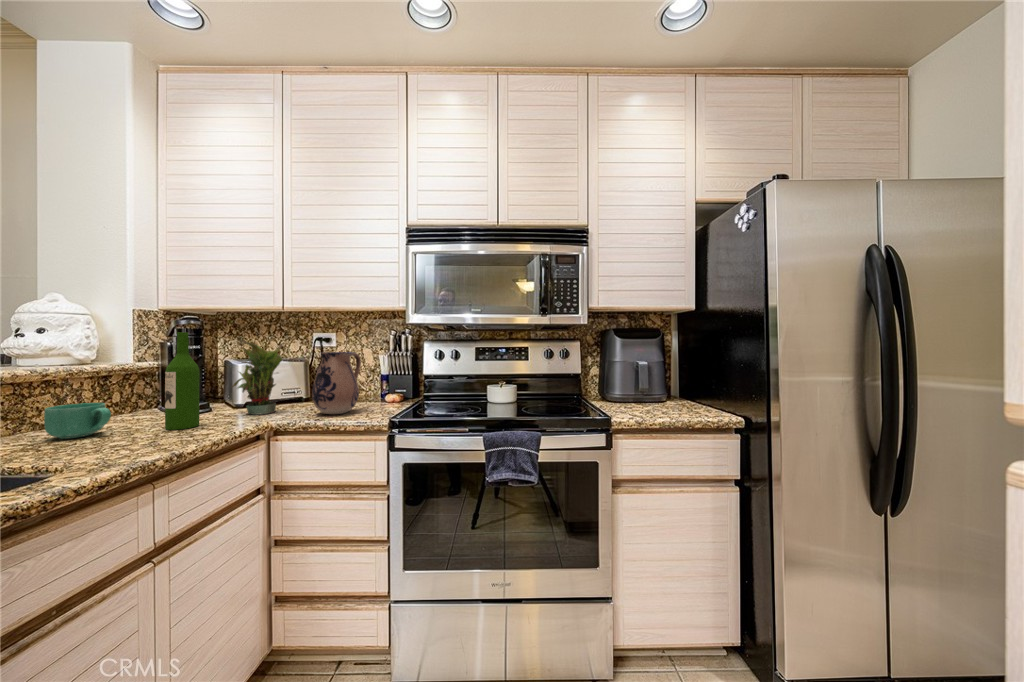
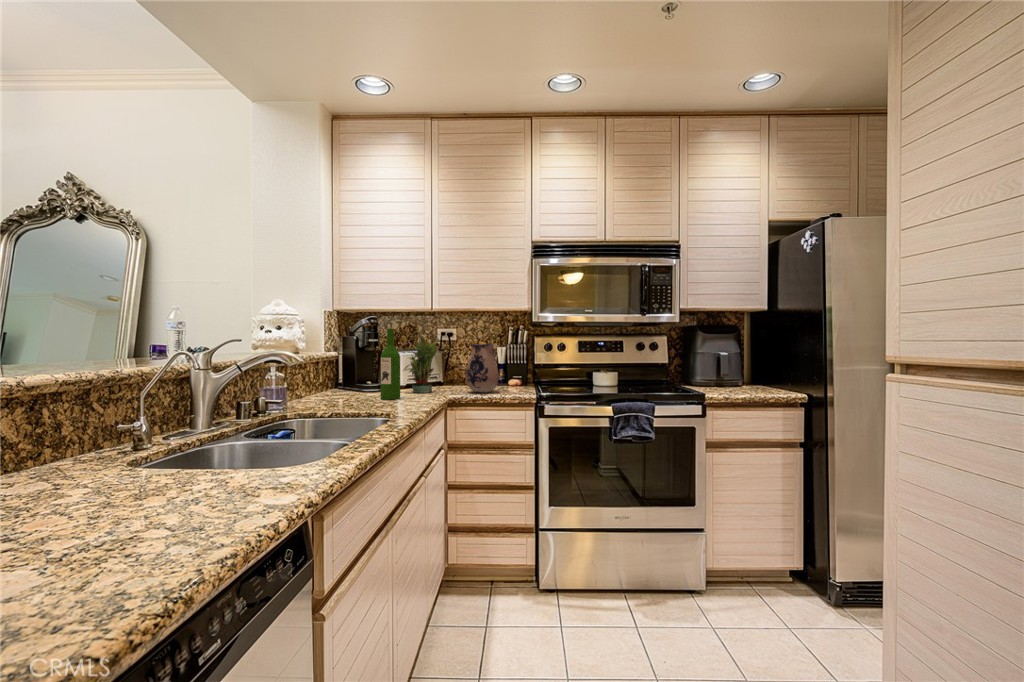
mug: present [44,403,111,439] -> none [317,379,355,403]

